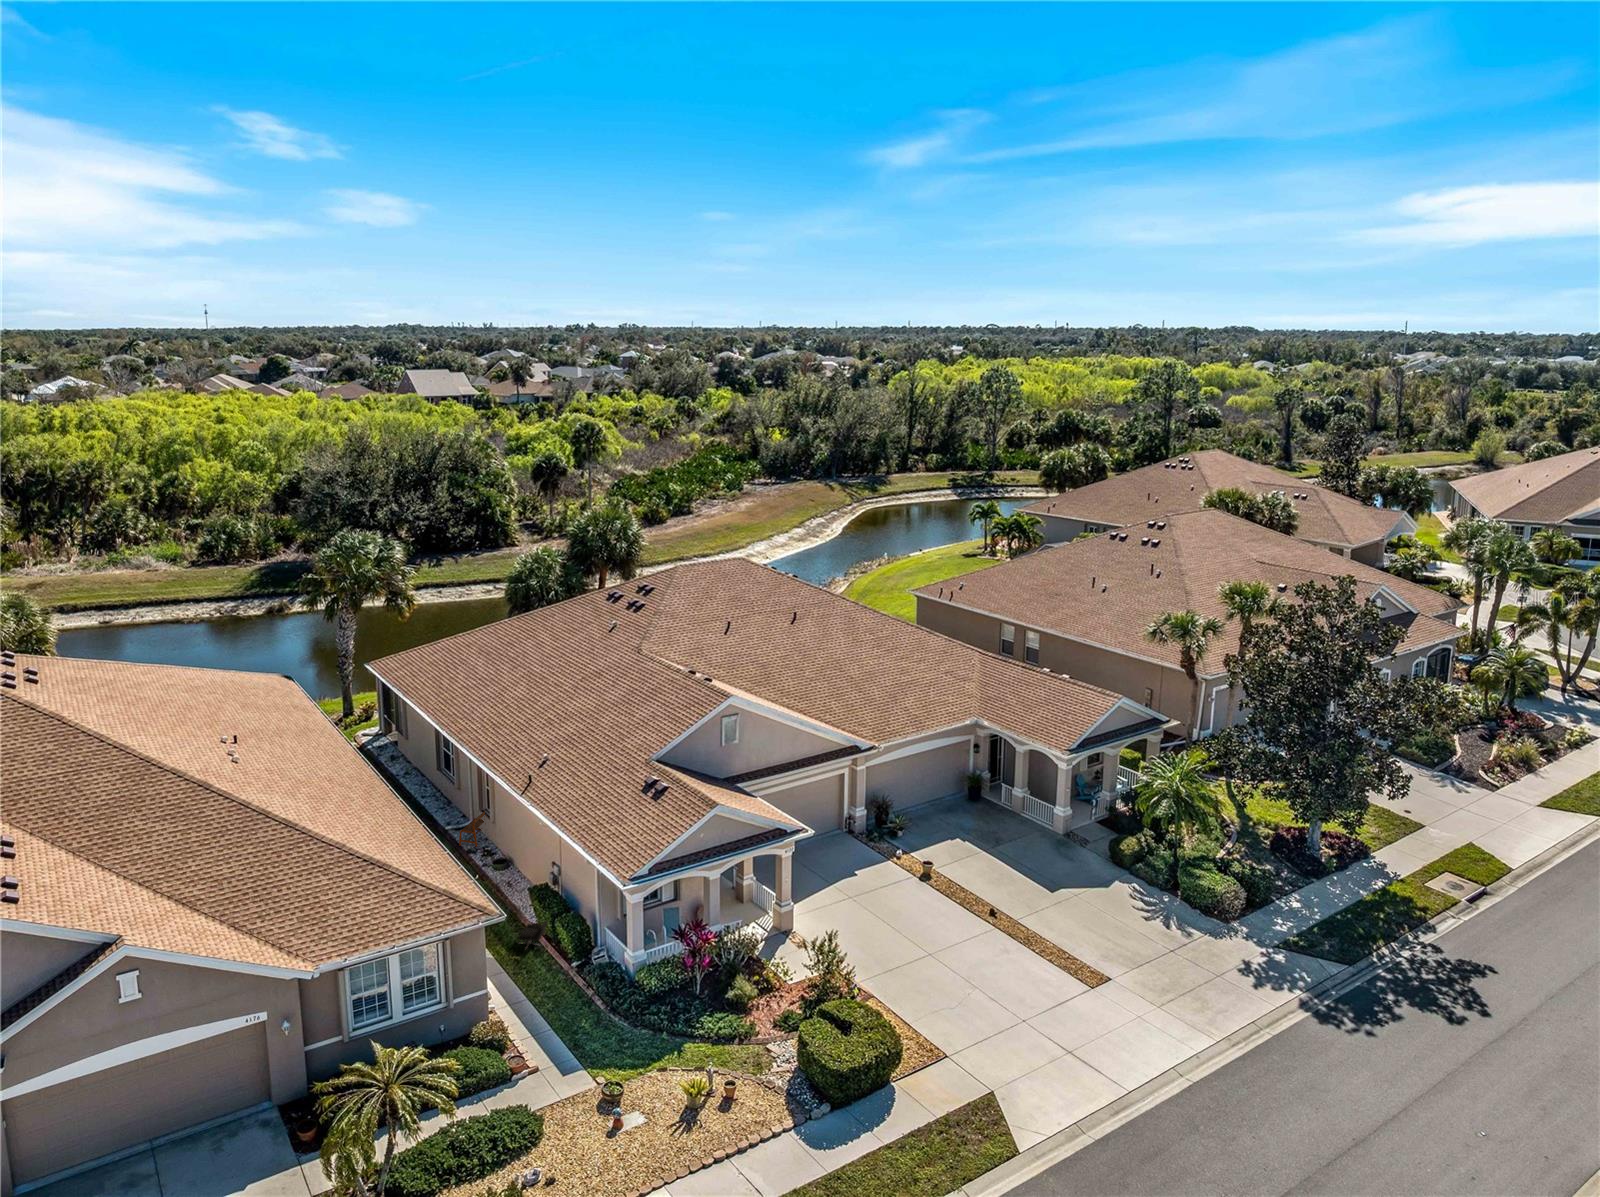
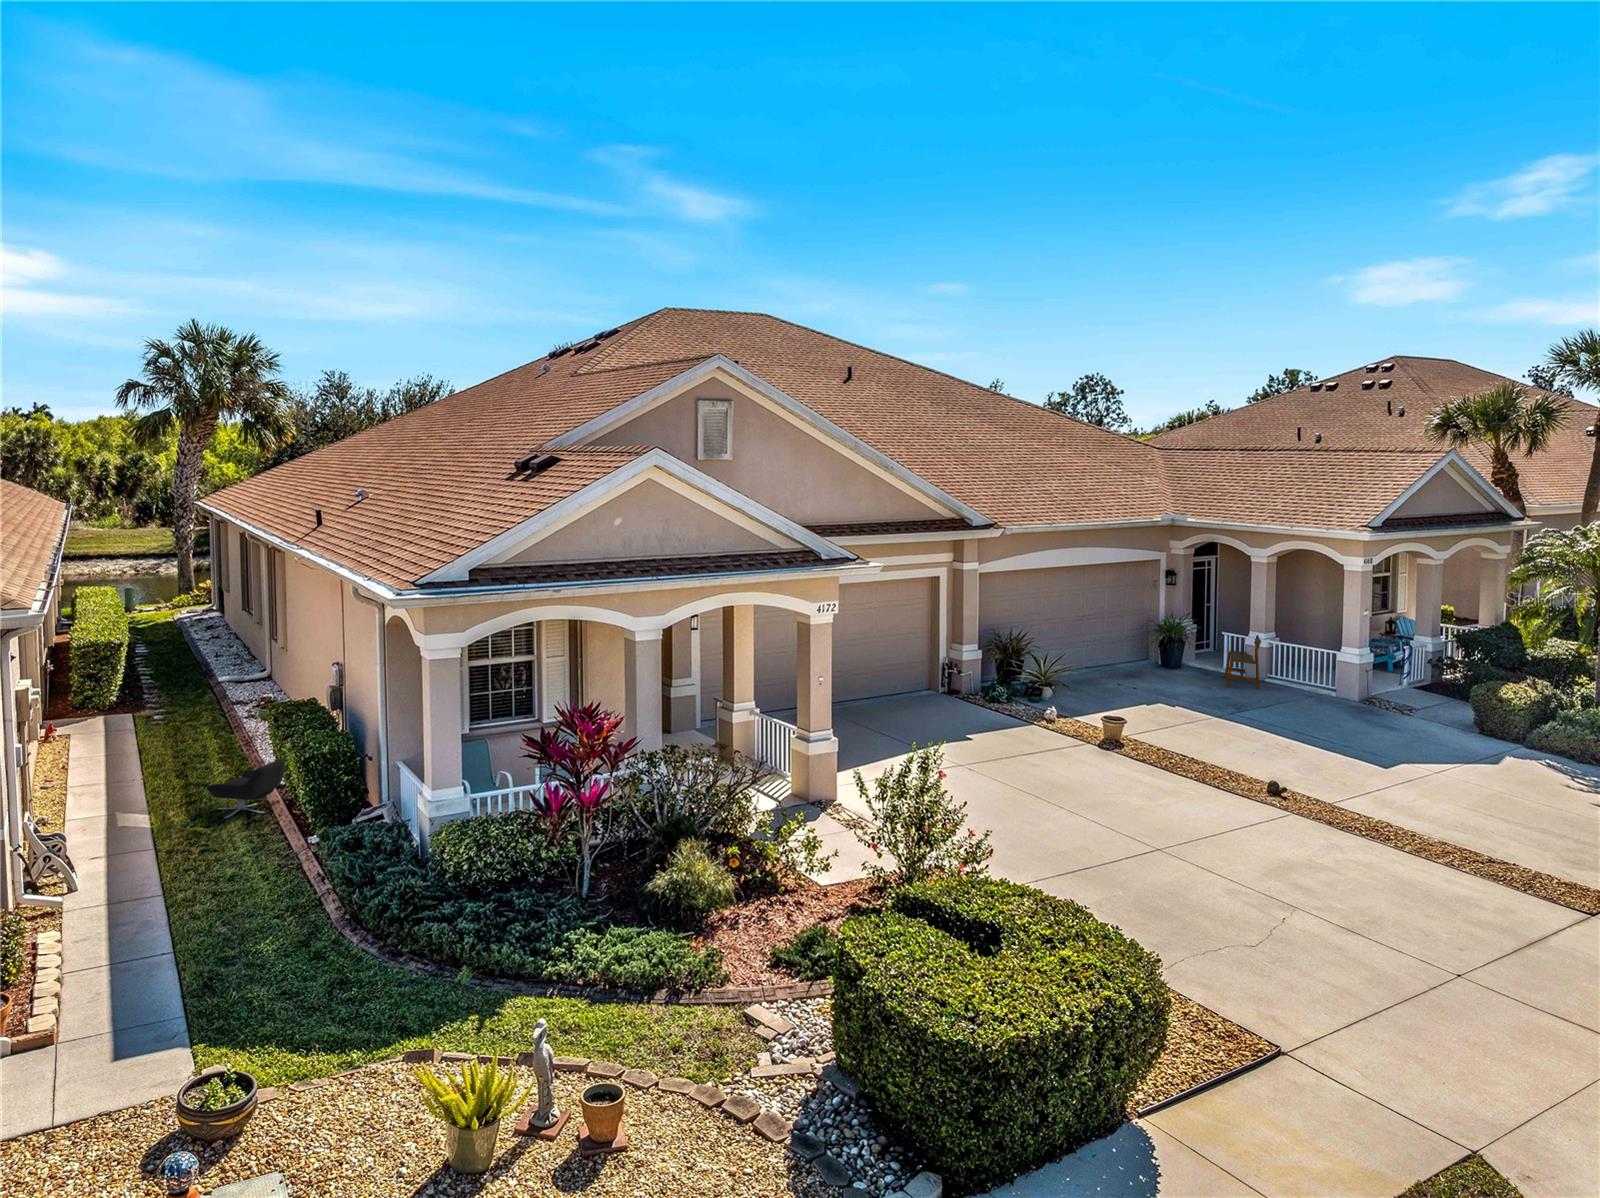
bench: present [459,811,486,847] -> present [1225,635,1261,689]

